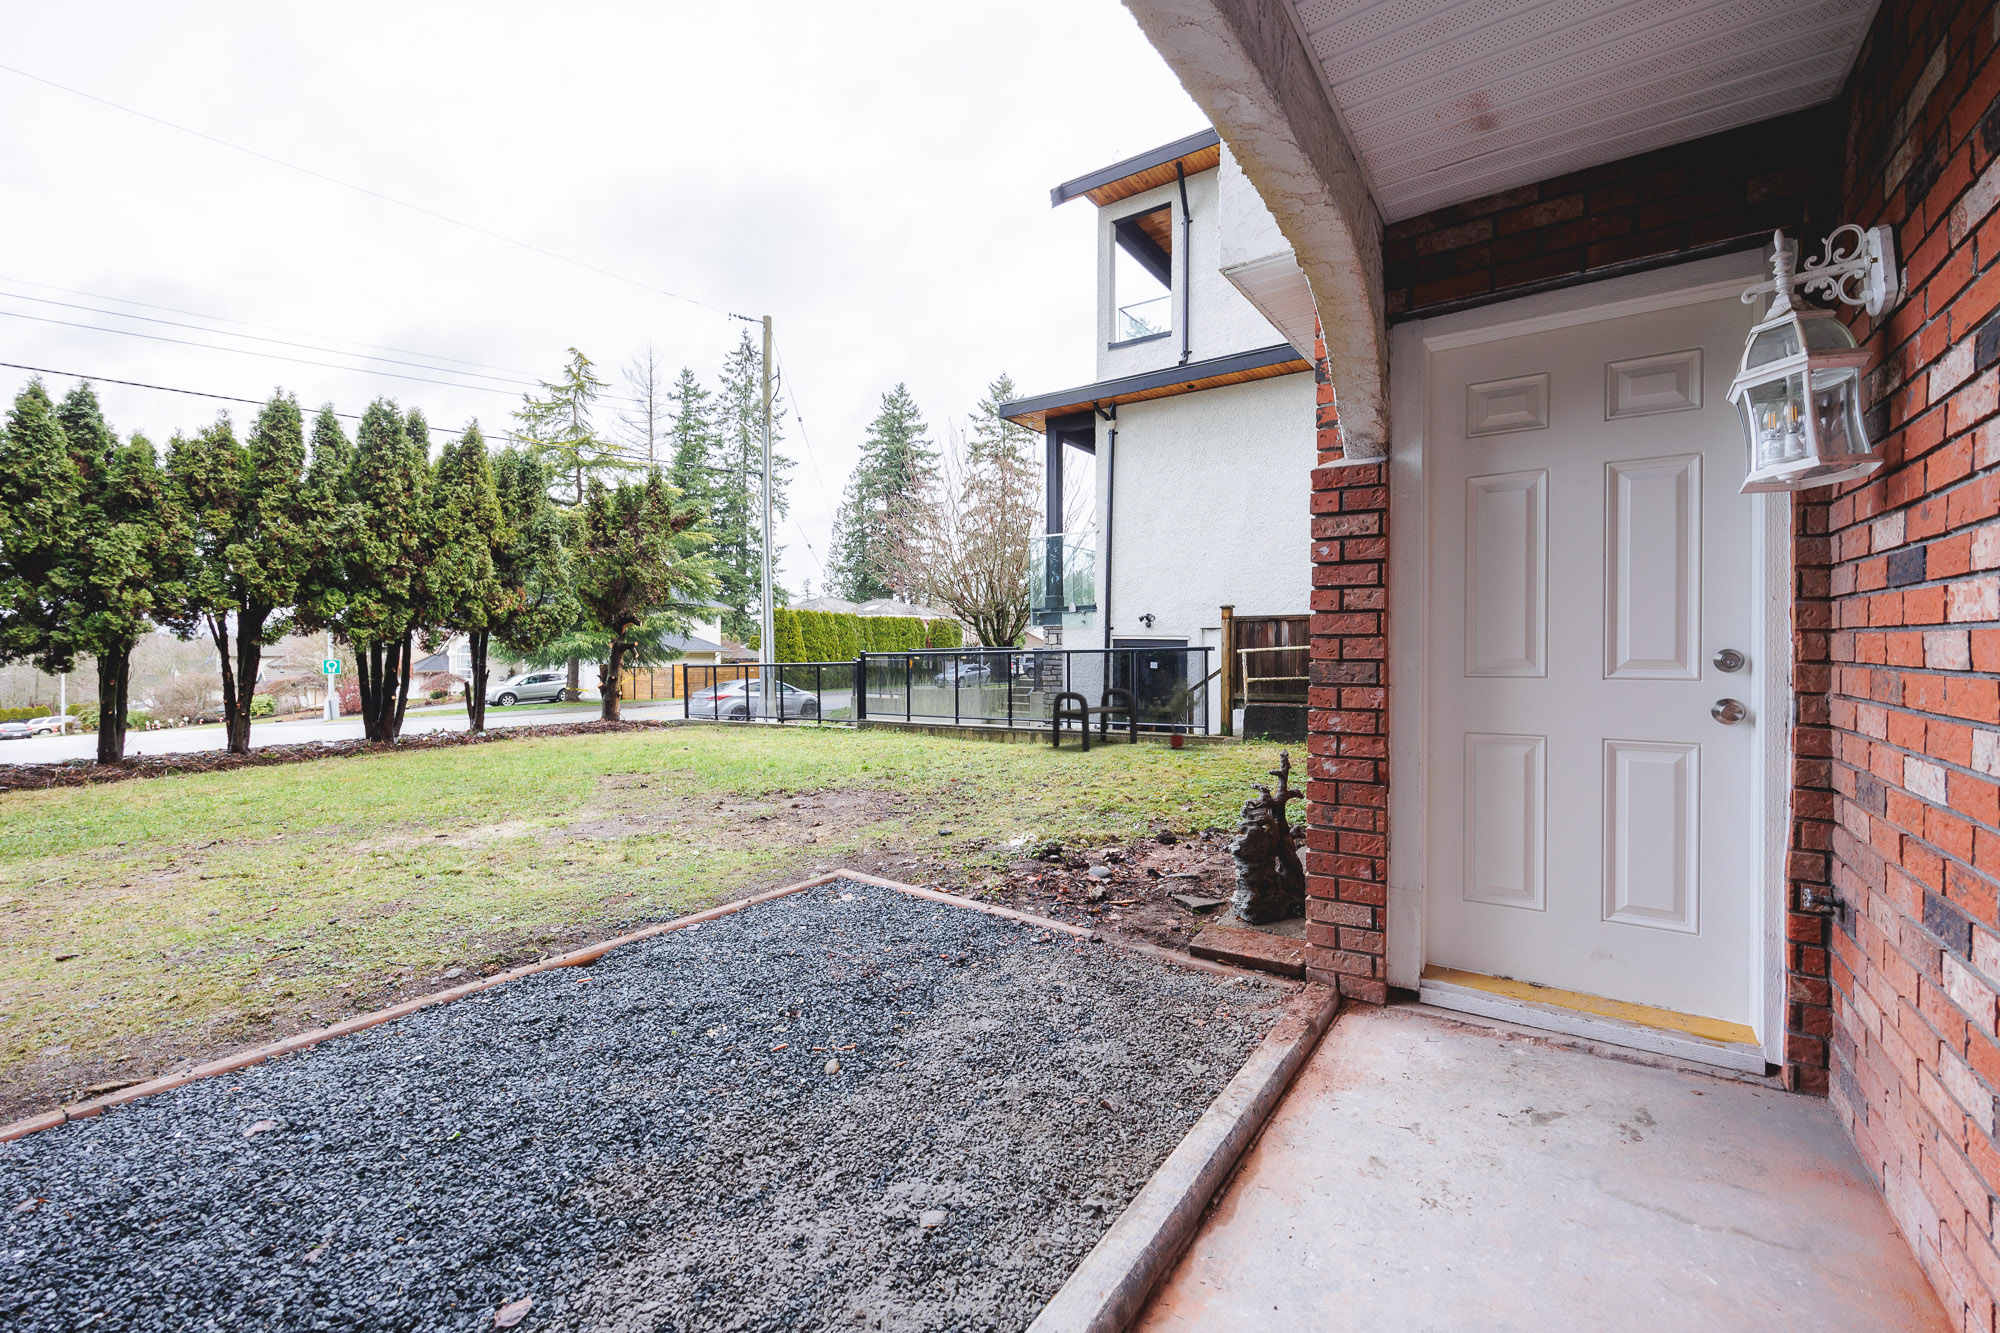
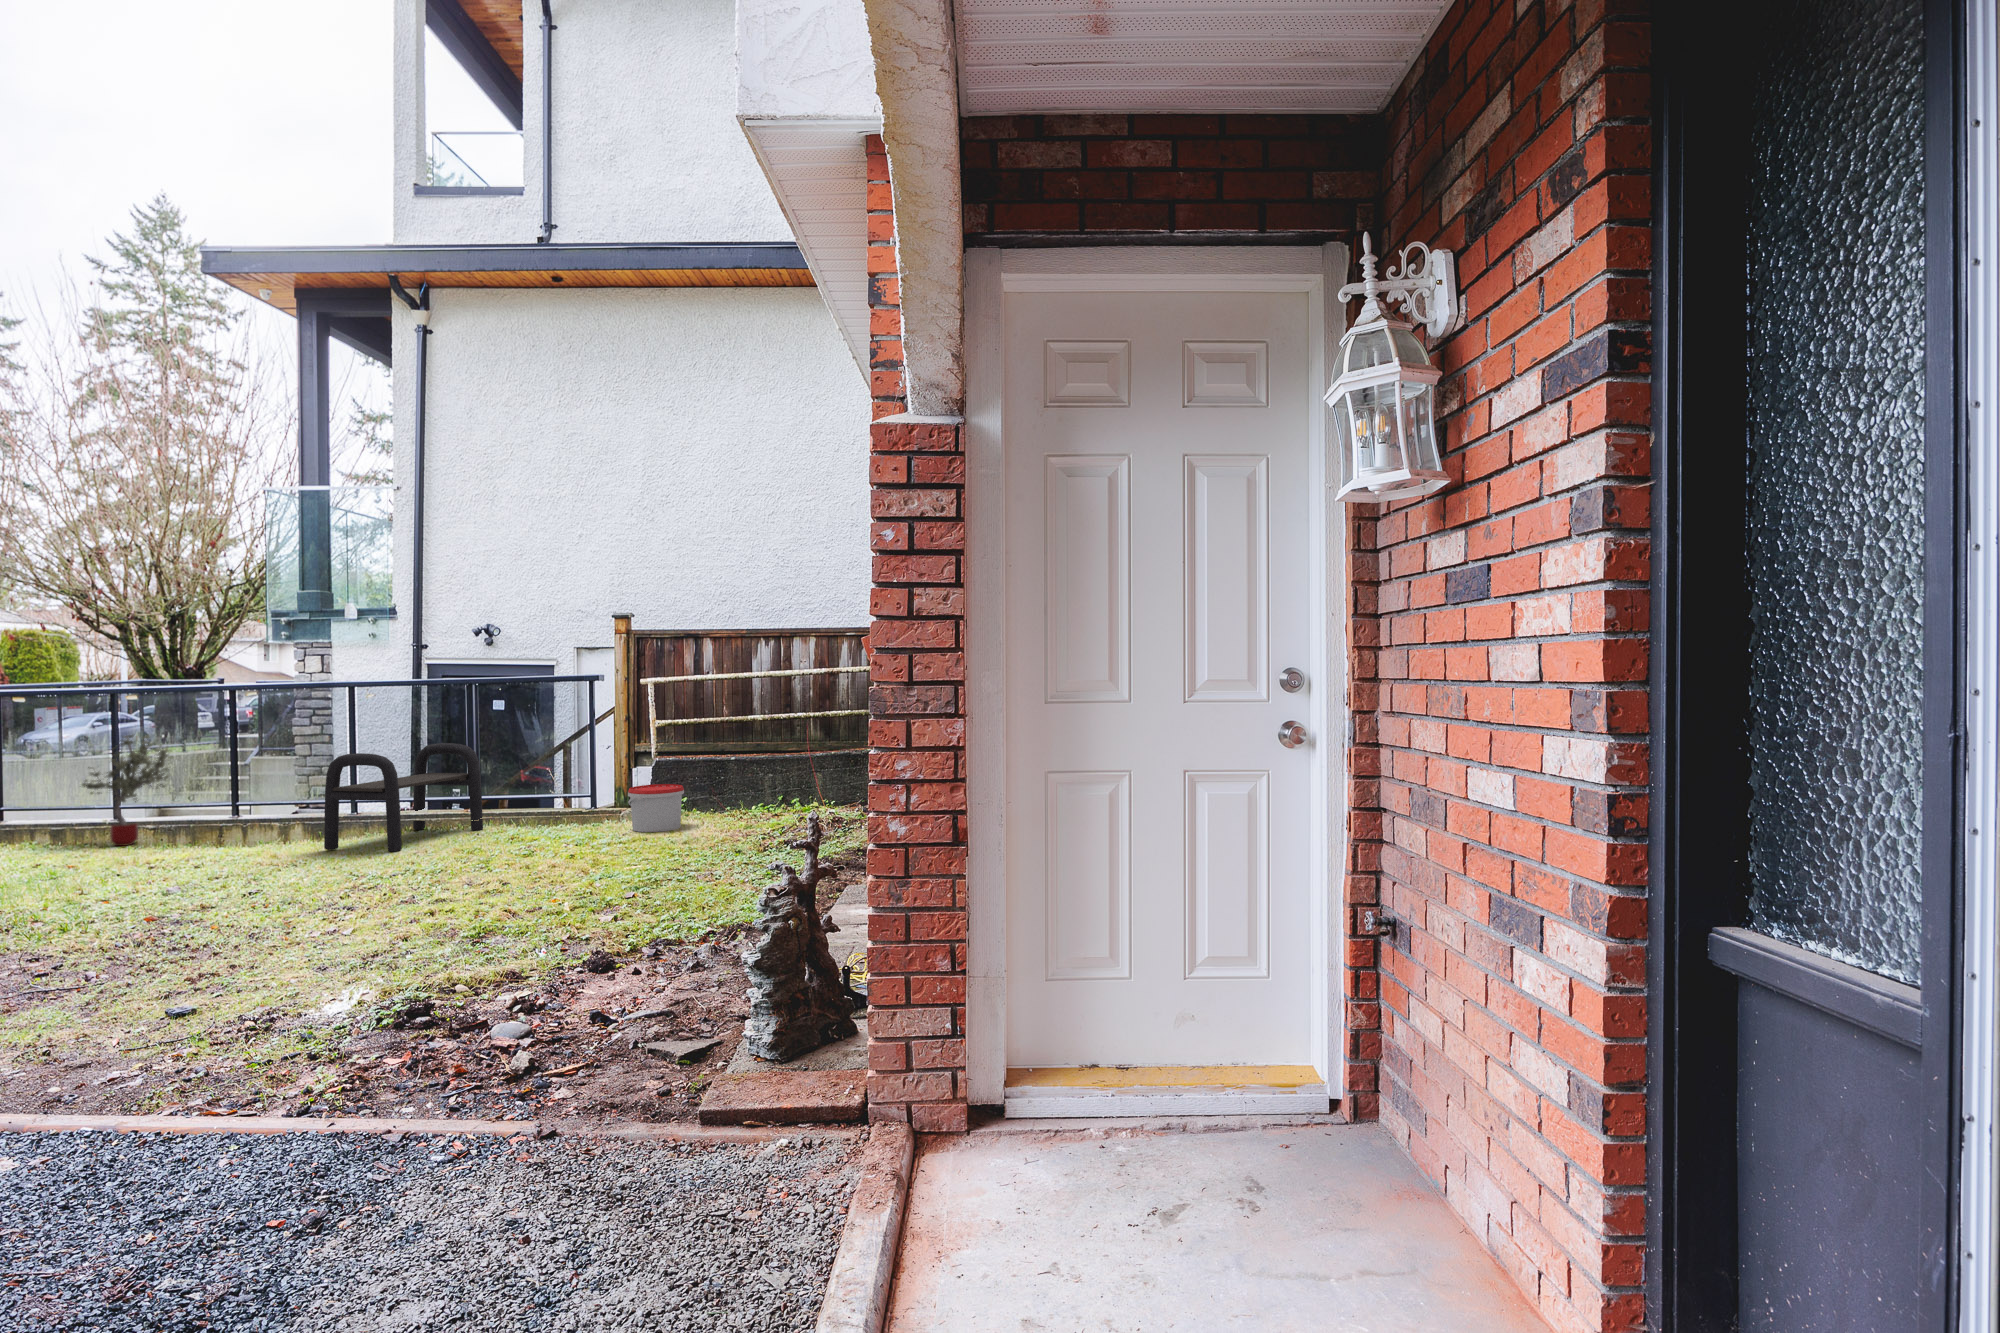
potted tree: present [1150,678,1206,749] -> present [82,735,169,846]
bucket: none [1224,723,1263,756] -> present [628,784,684,832]

